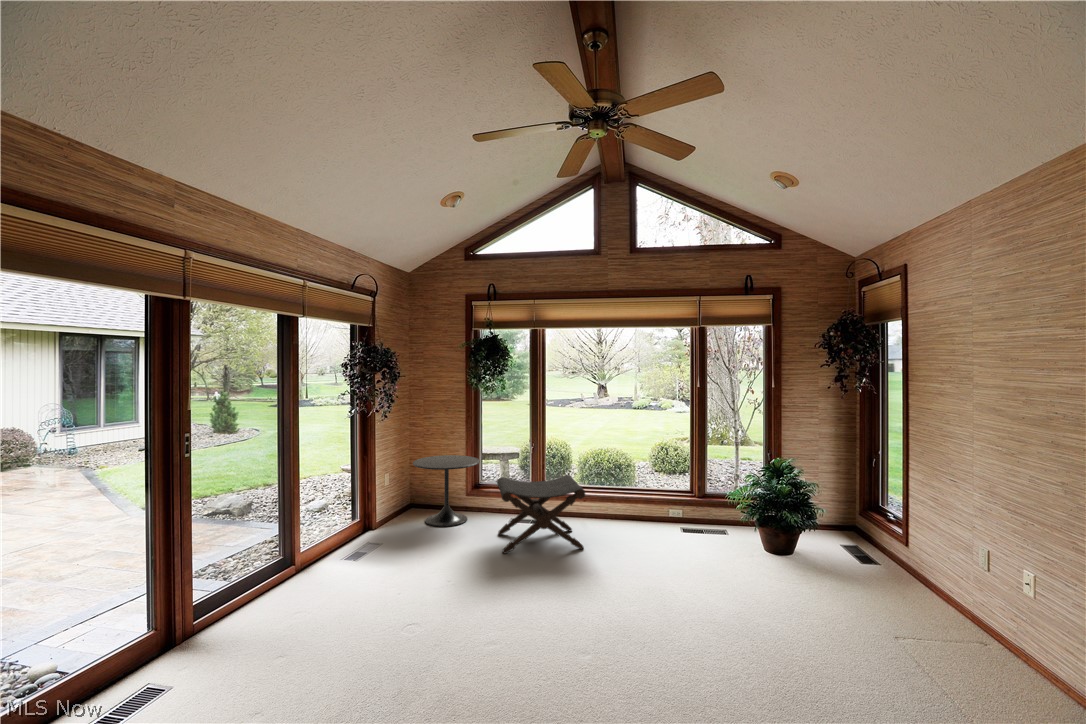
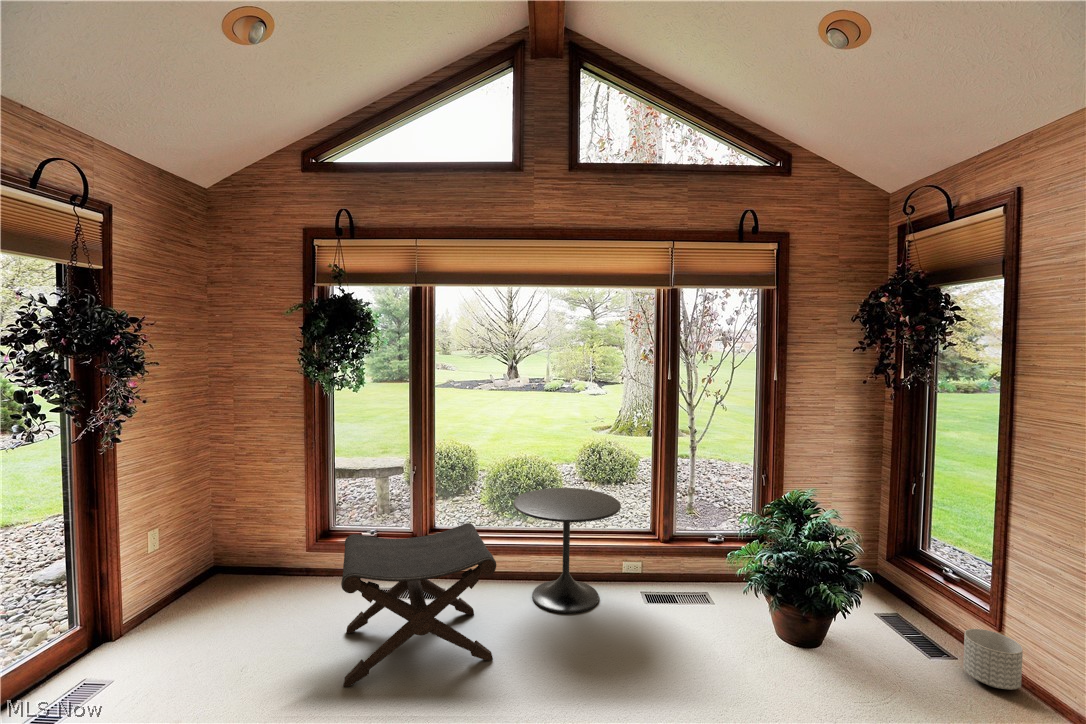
side table: present [413,455,480,527] -> present [513,488,621,613]
planter: none [879,543,912,577] -> present [963,629,1023,690]

